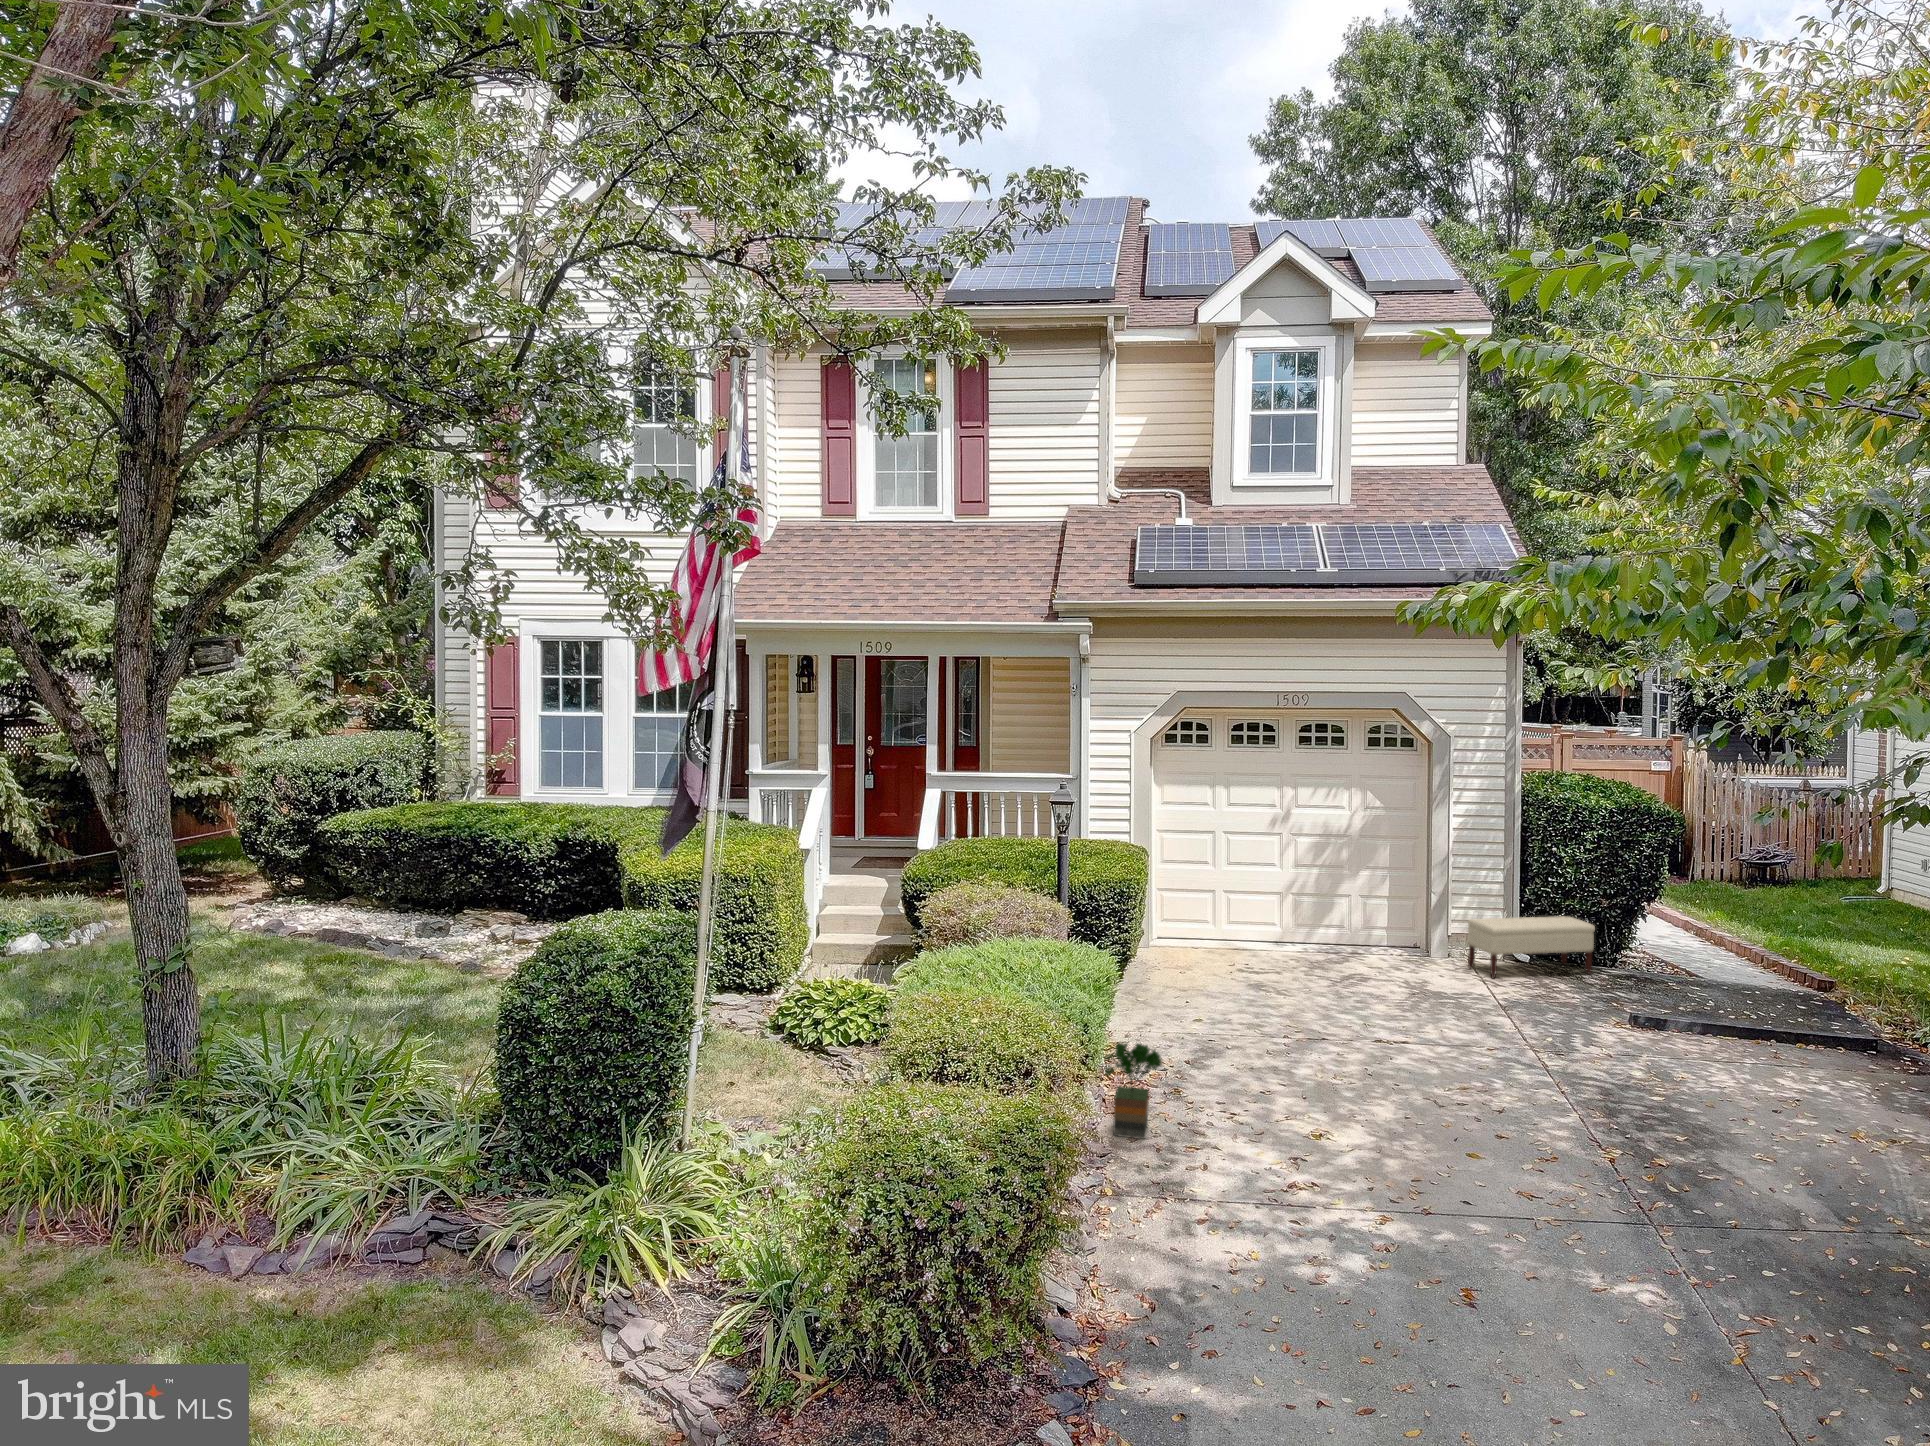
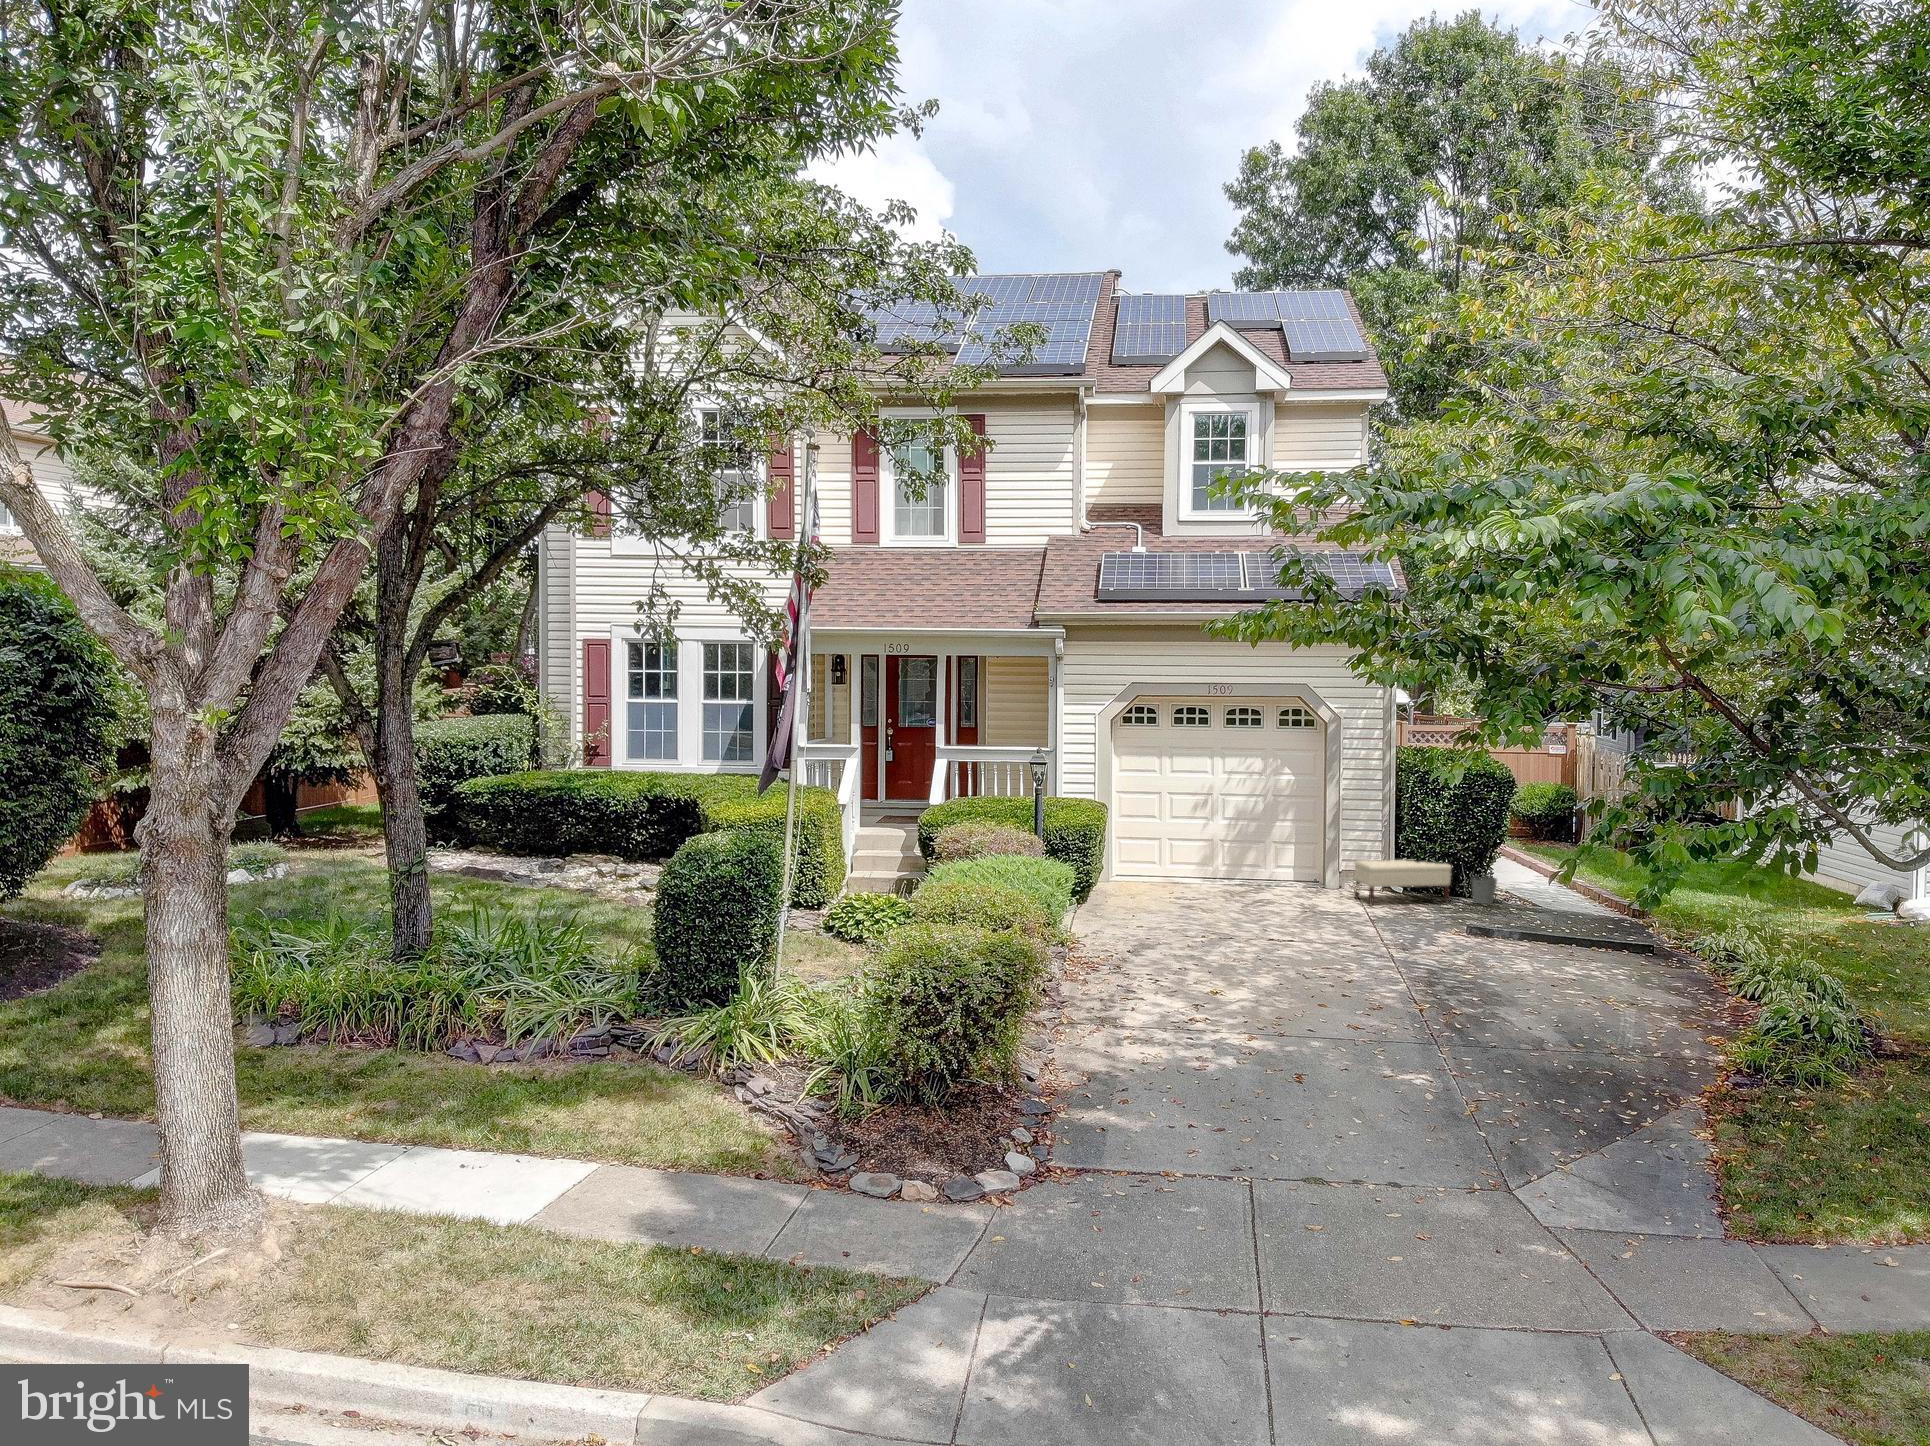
bucket: none [1616,936,1653,975] -> present [1470,875,1497,904]
potted tree: present [1105,1043,1163,1139] -> none [1059,929,1102,994]

